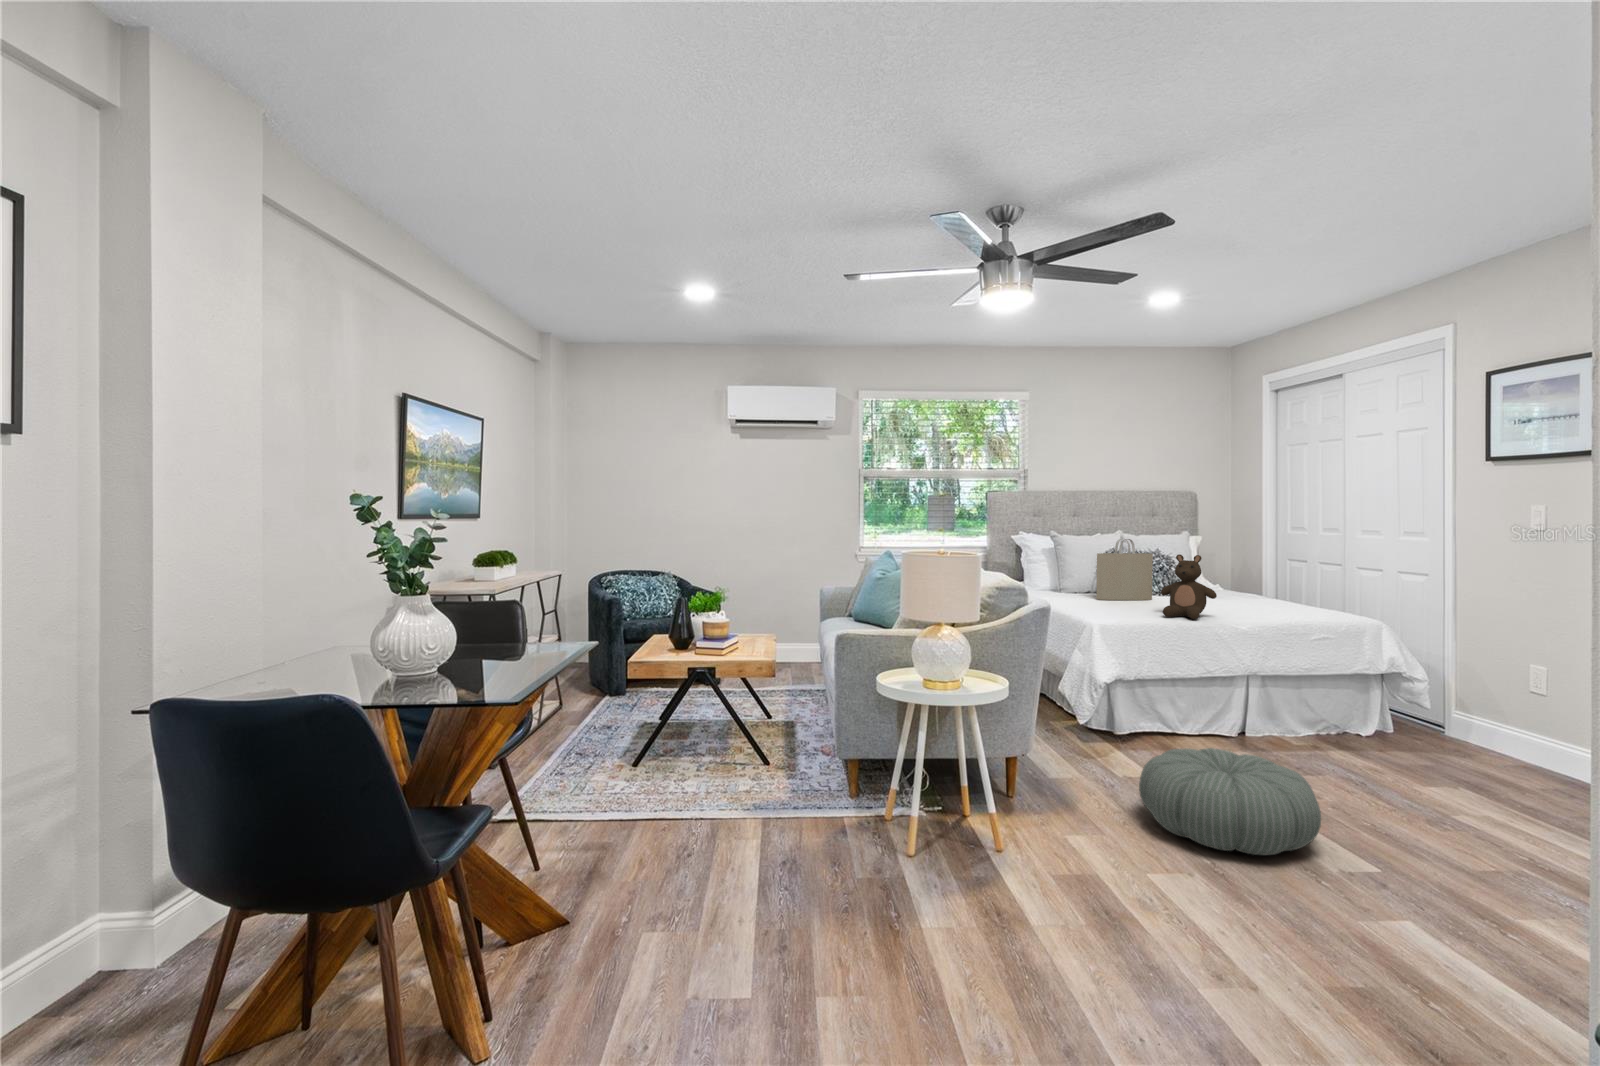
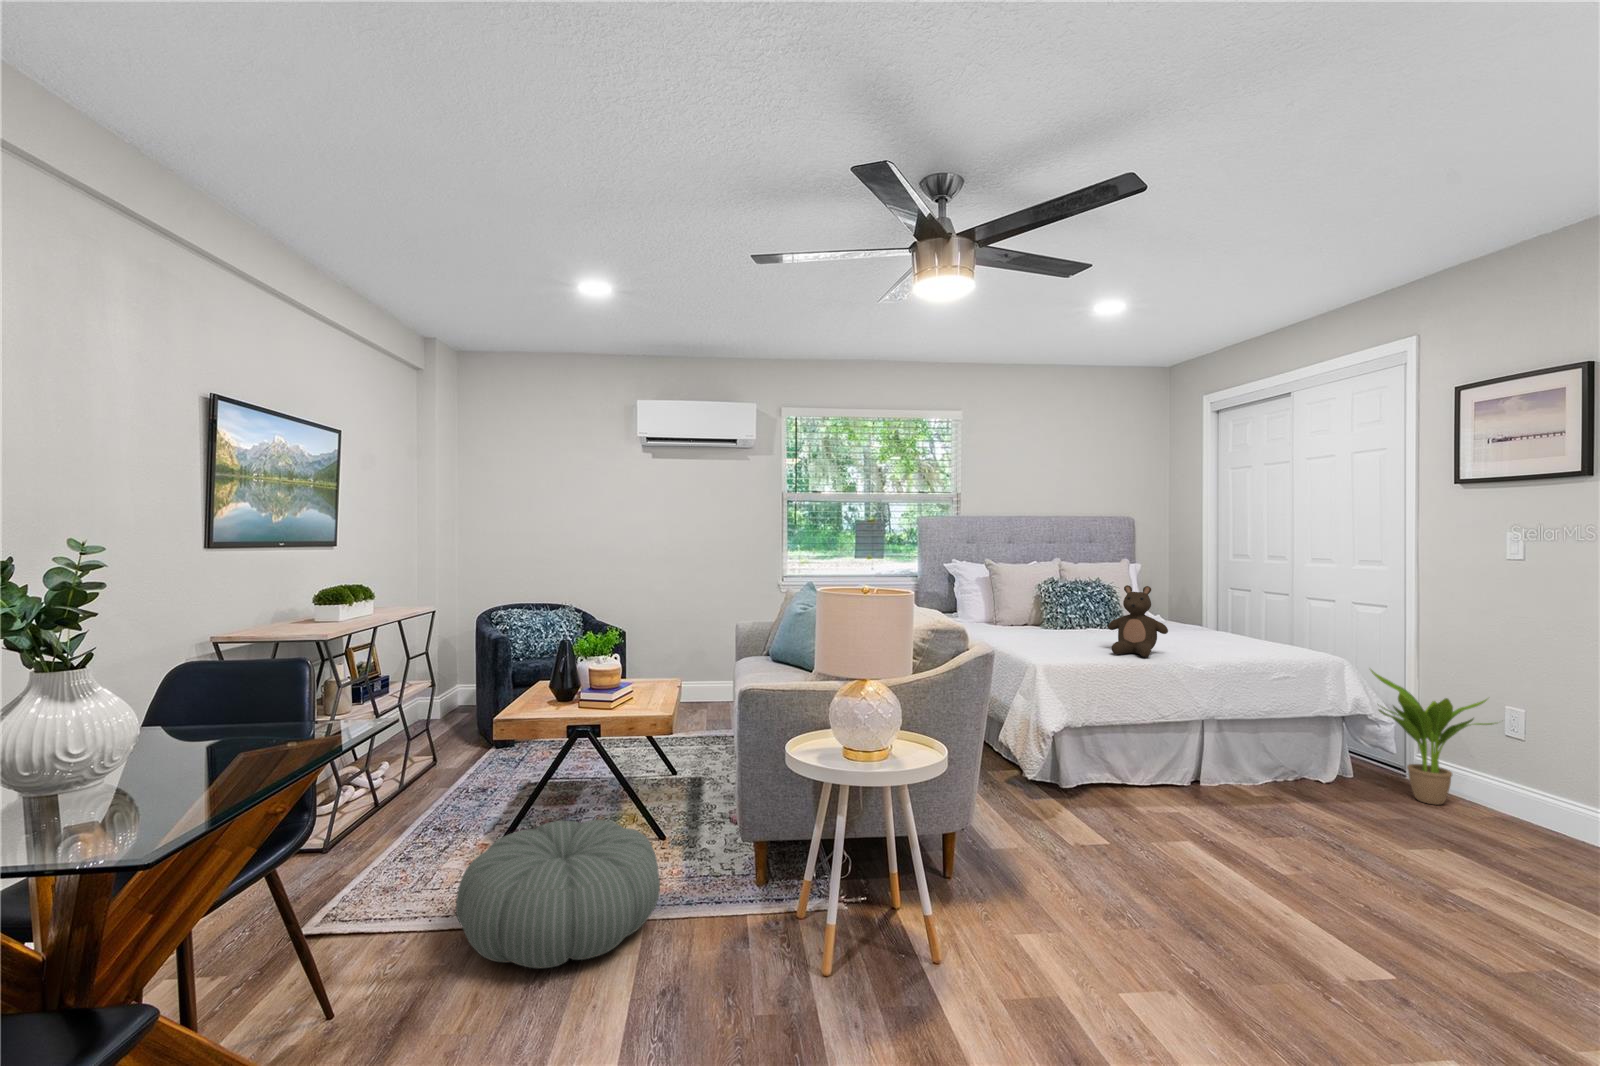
tote bag: present [1096,539,1153,600] -> none [1038,567,1096,634]
potted plant: none [1409,630,1533,755] -> present [1371,670,1493,805]
pouf: present [1139,748,1321,855] -> present [456,820,660,968]

